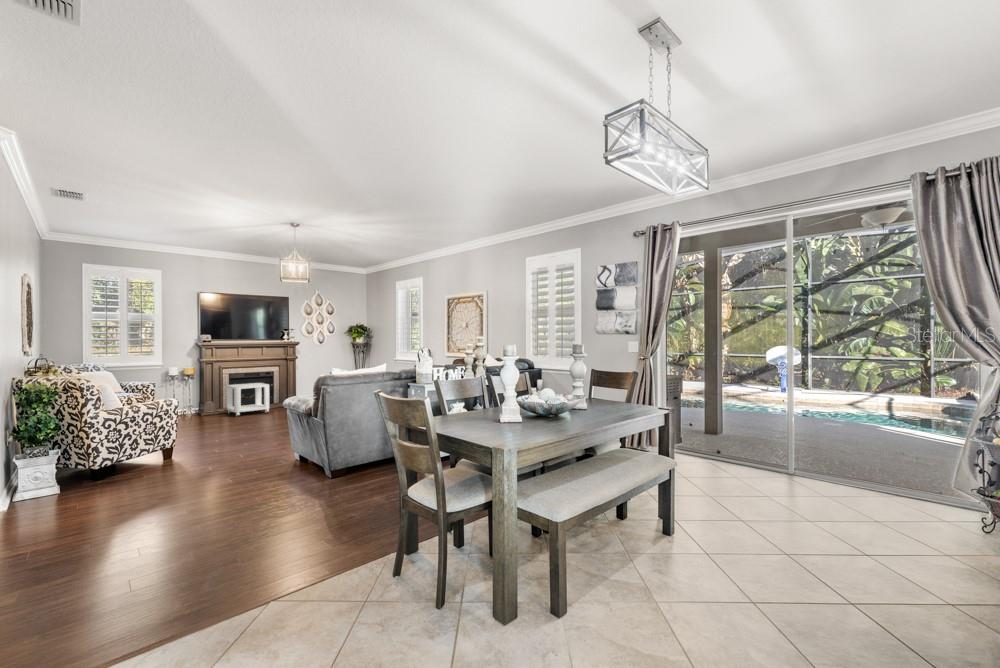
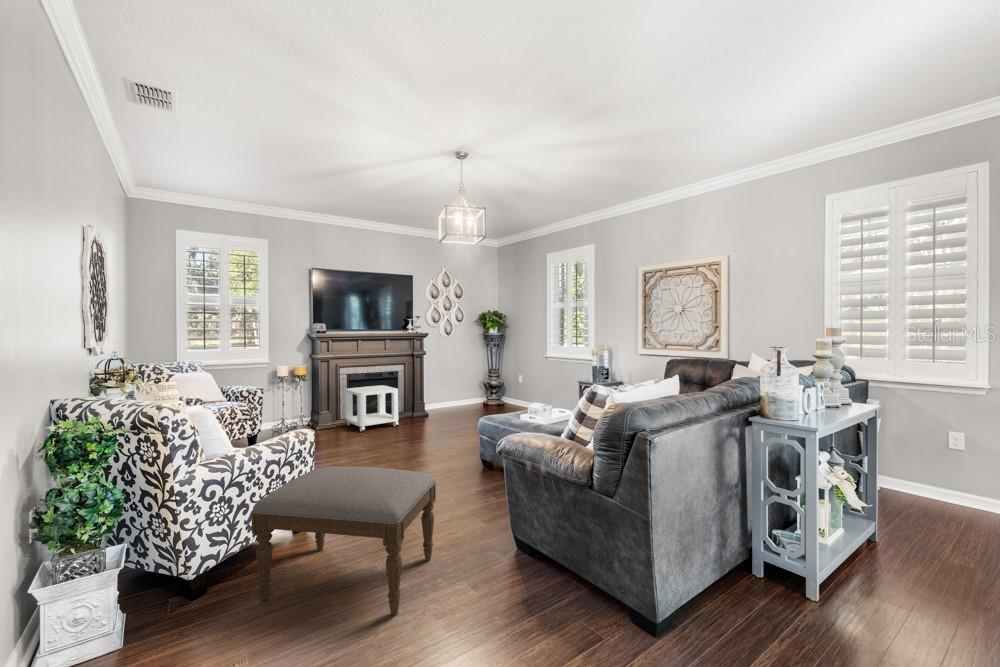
ottoman: none [132,415,246,480] -> present [252,467,436,616]

